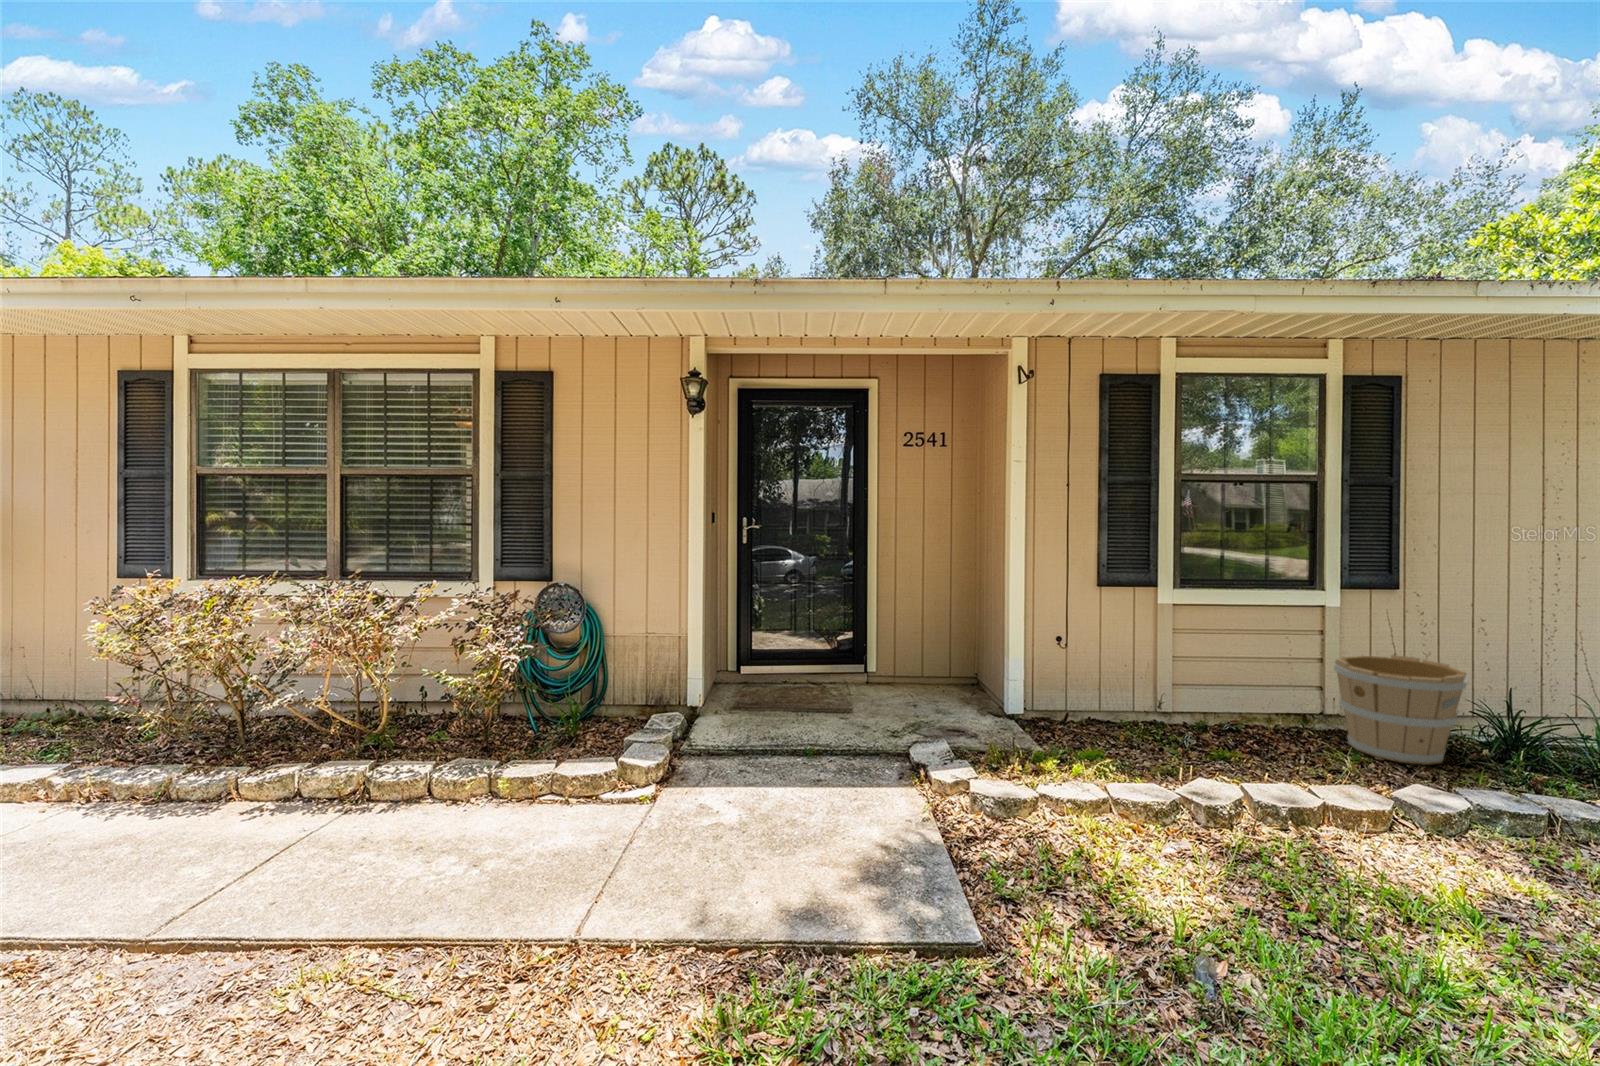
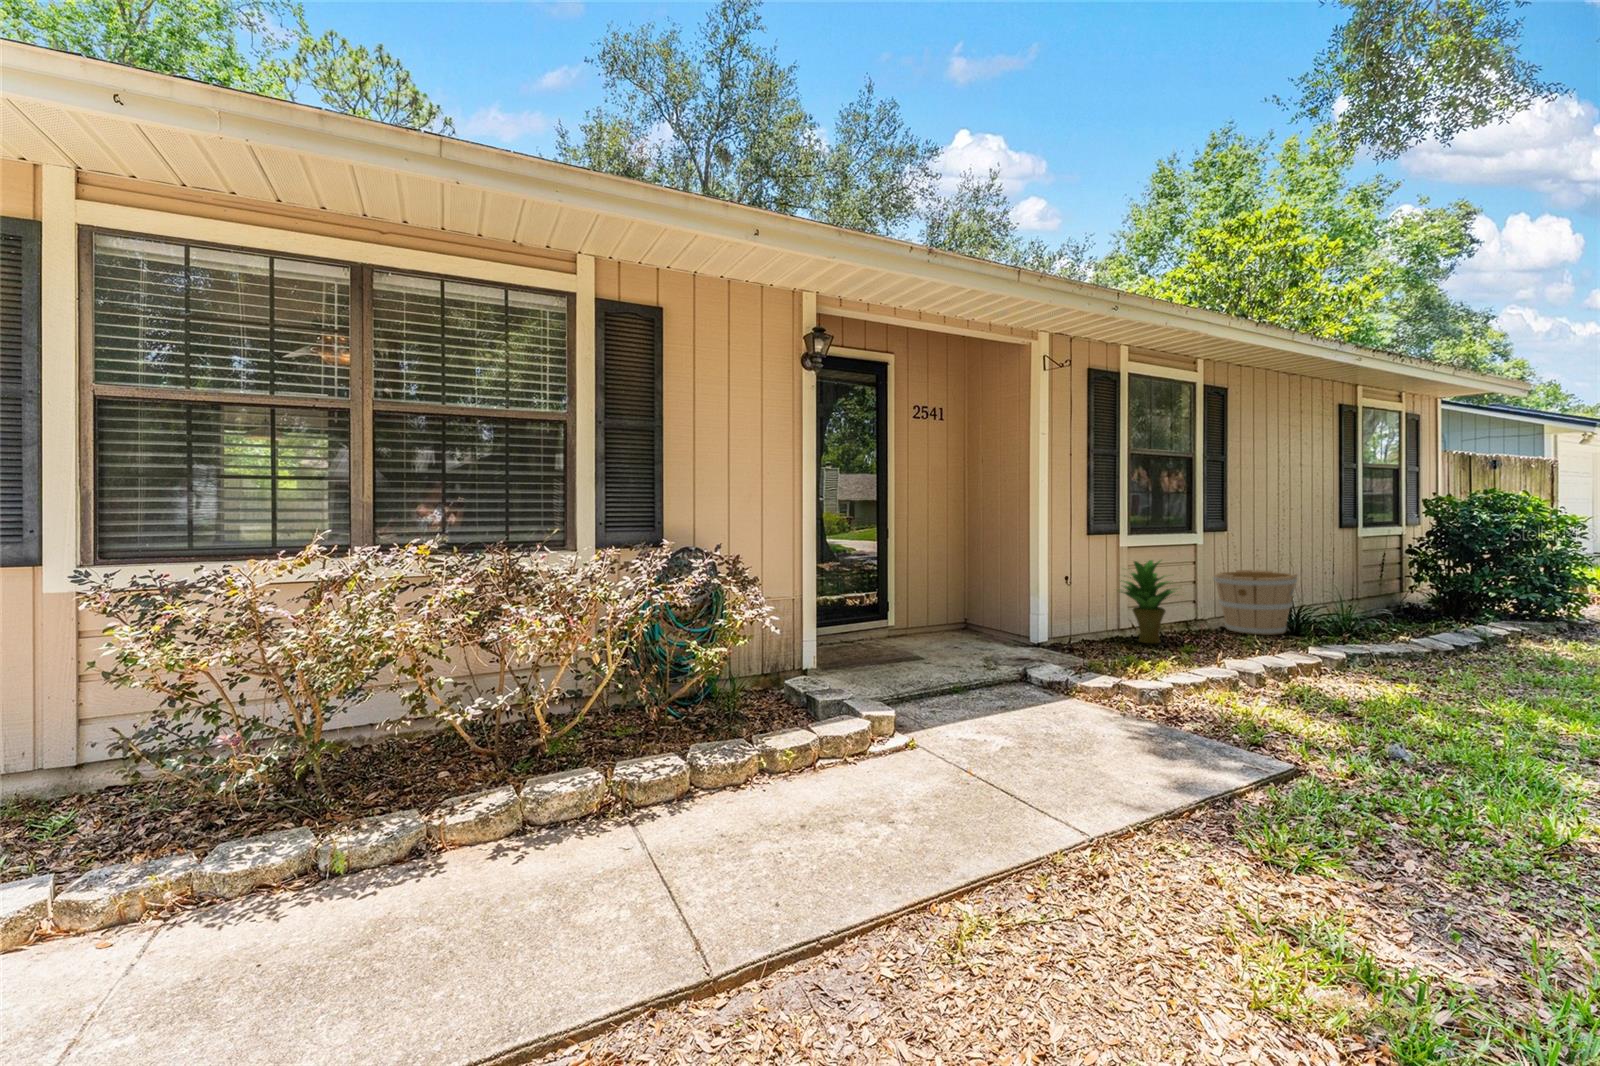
potted plant: none [1122,625,1221,743] -> present [1121,560,1176,643]

